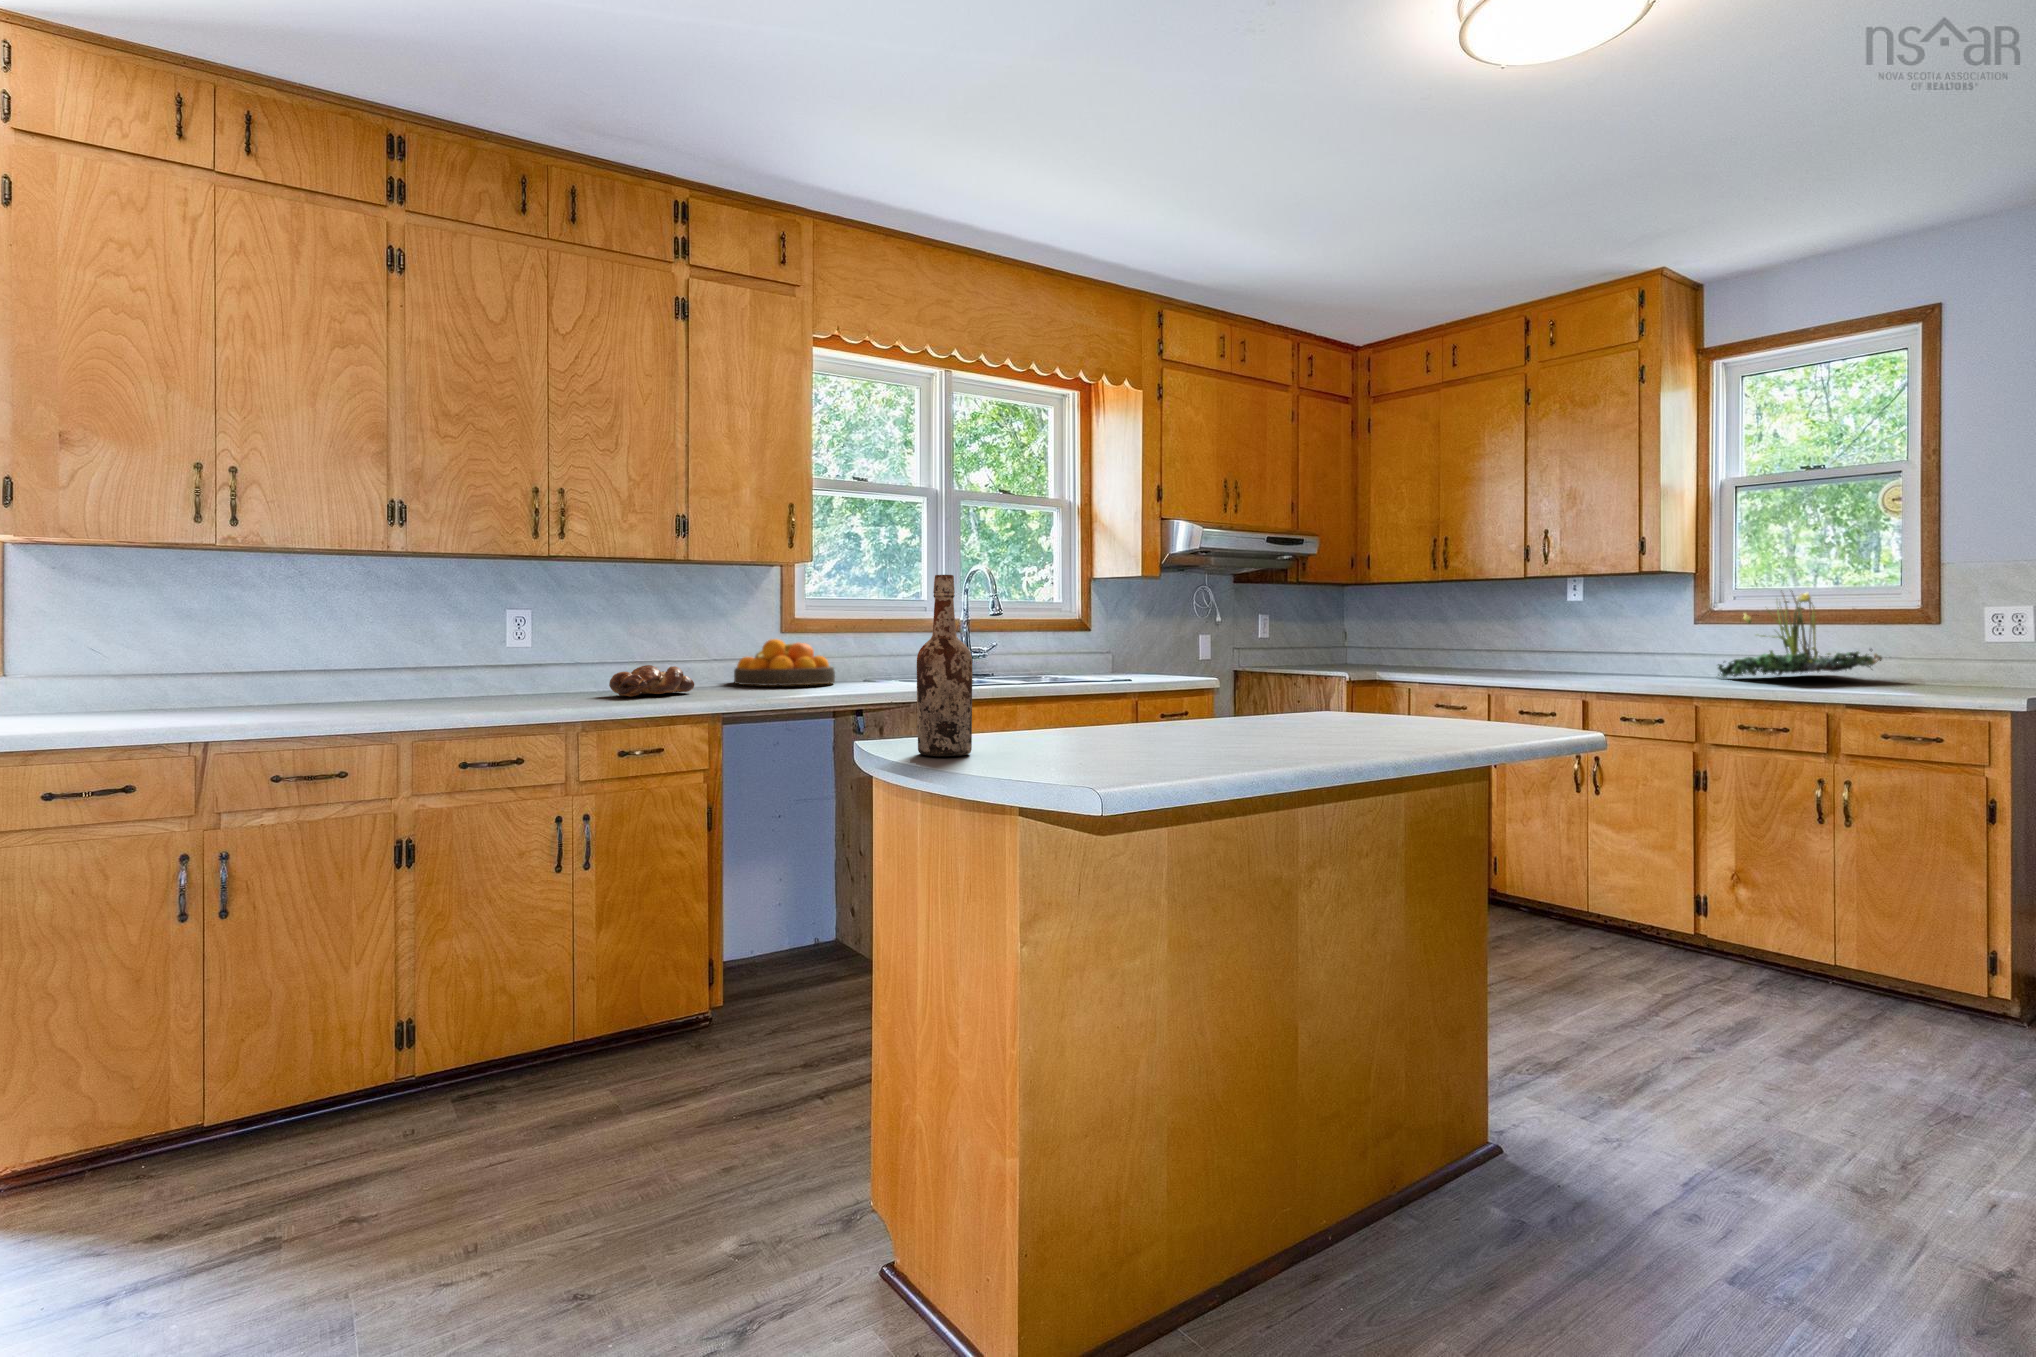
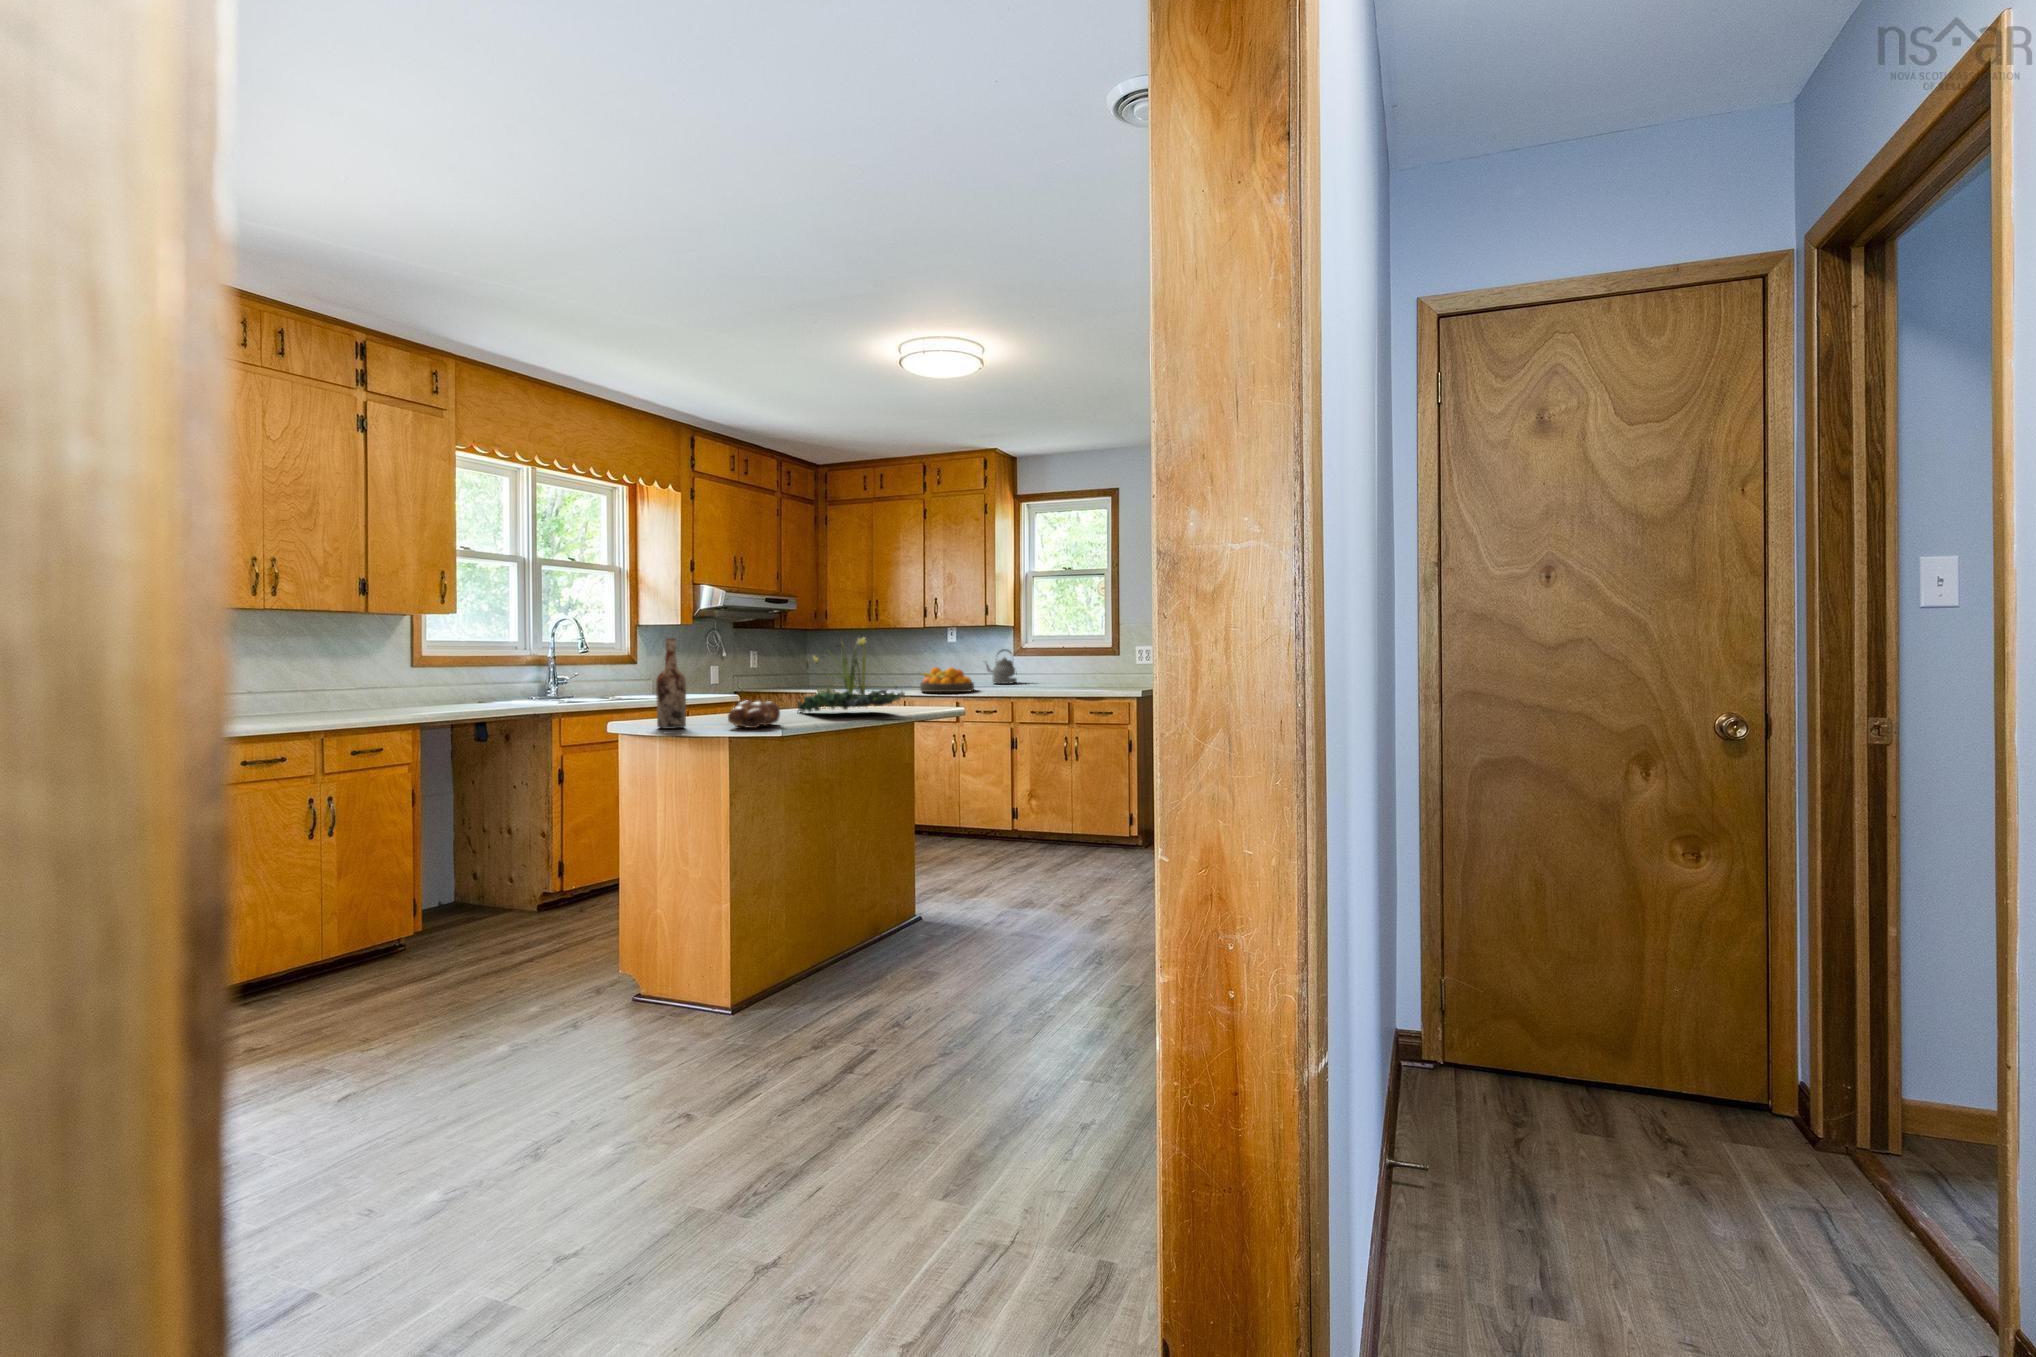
plant: present [1718,591,1882,678] -> present [798,638,905,712]
kettle: none [1633,613,1701,672] -> present [986,649,1017,684]
fruit bowl: present [734,639,835,686] -> present [920,667,974,692]
bread loaf: present [609,665,694,697] -> present [728,701,780,728]

